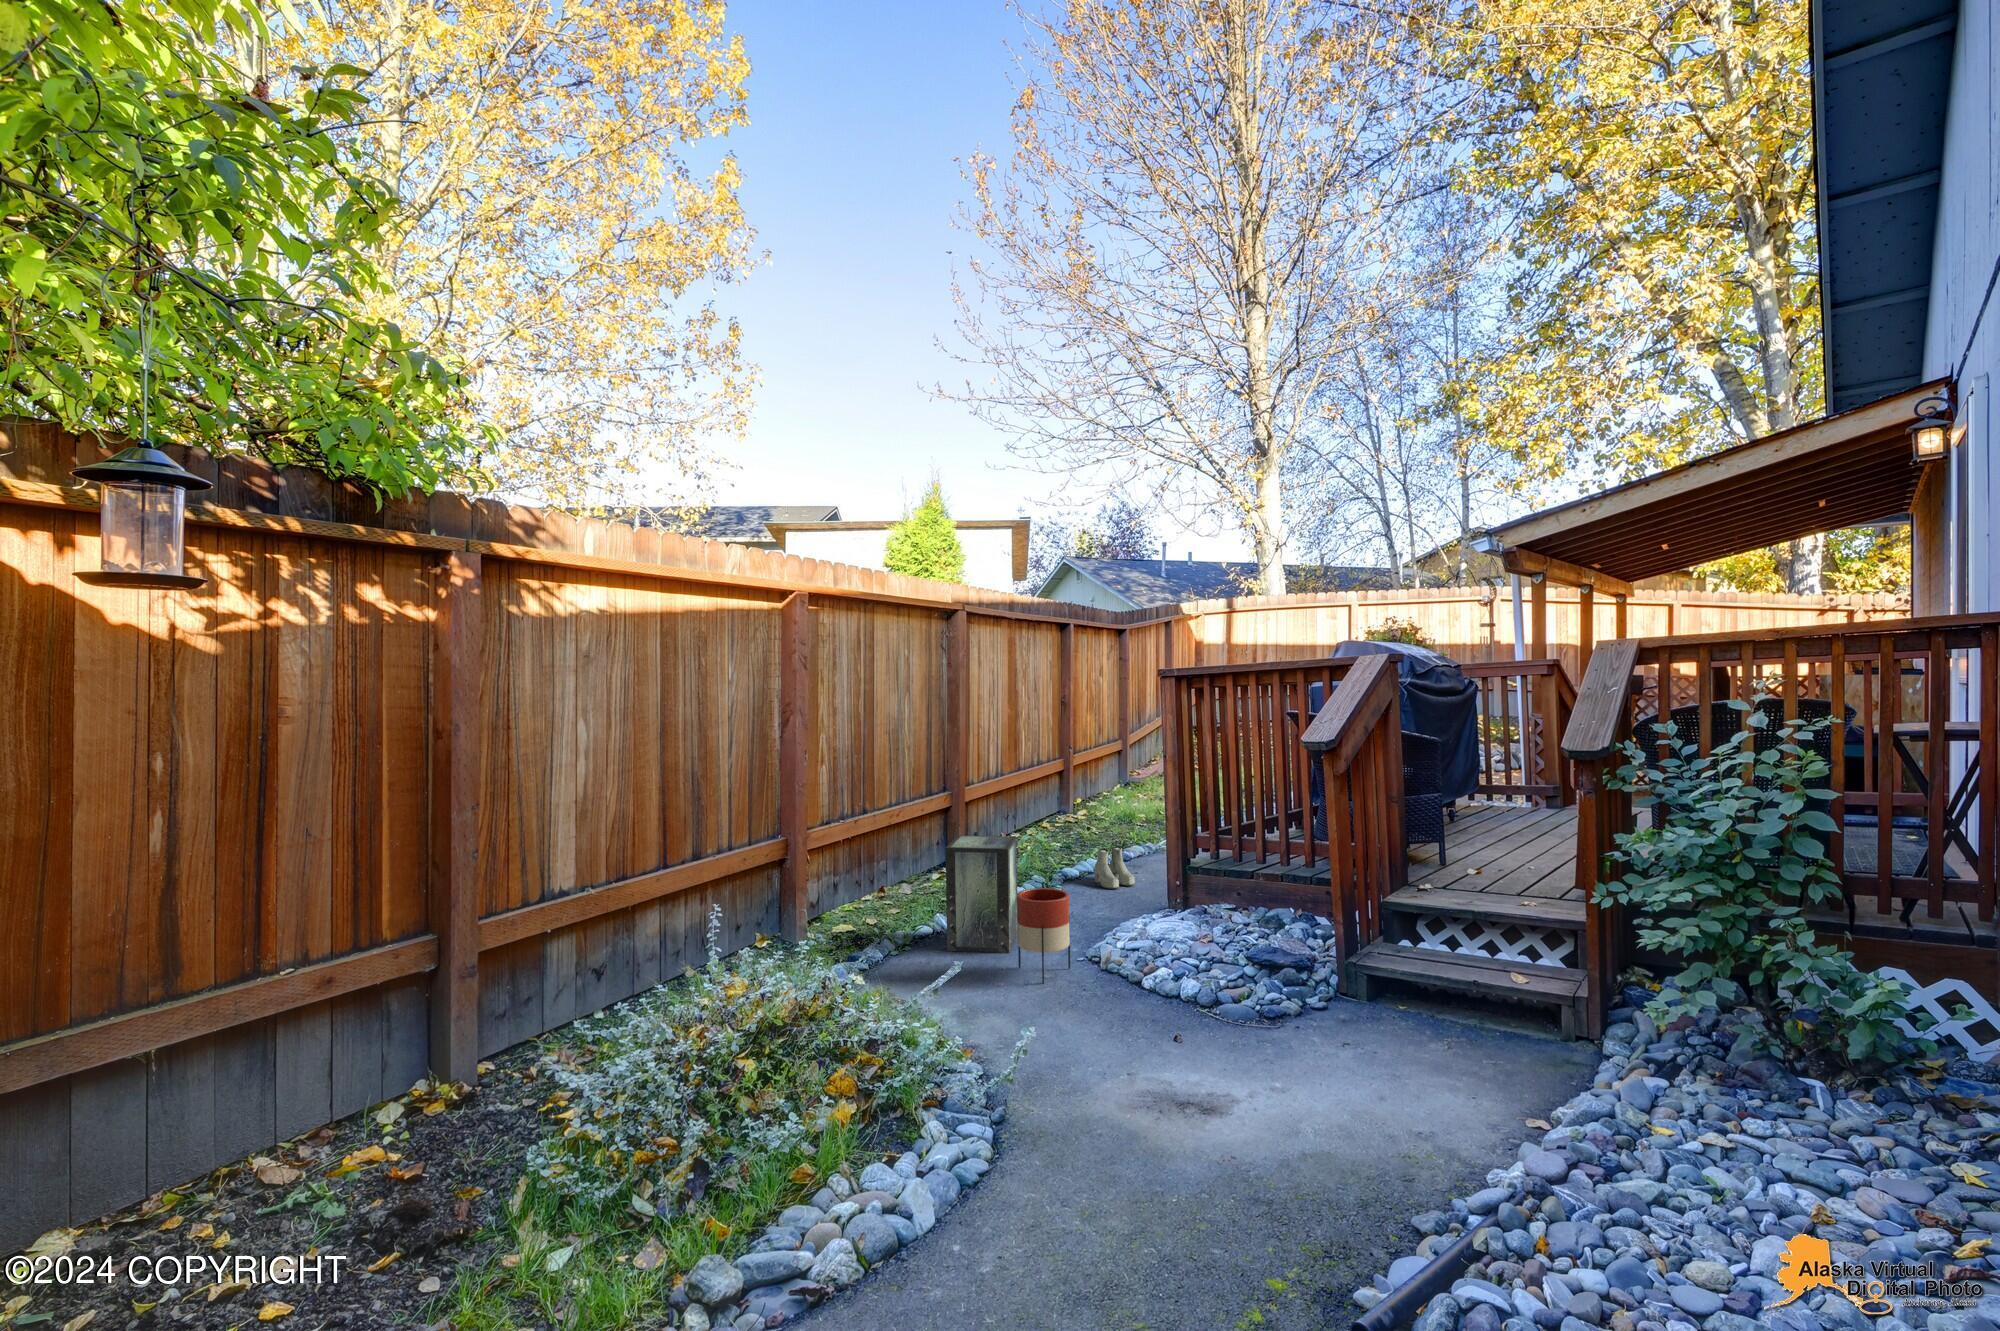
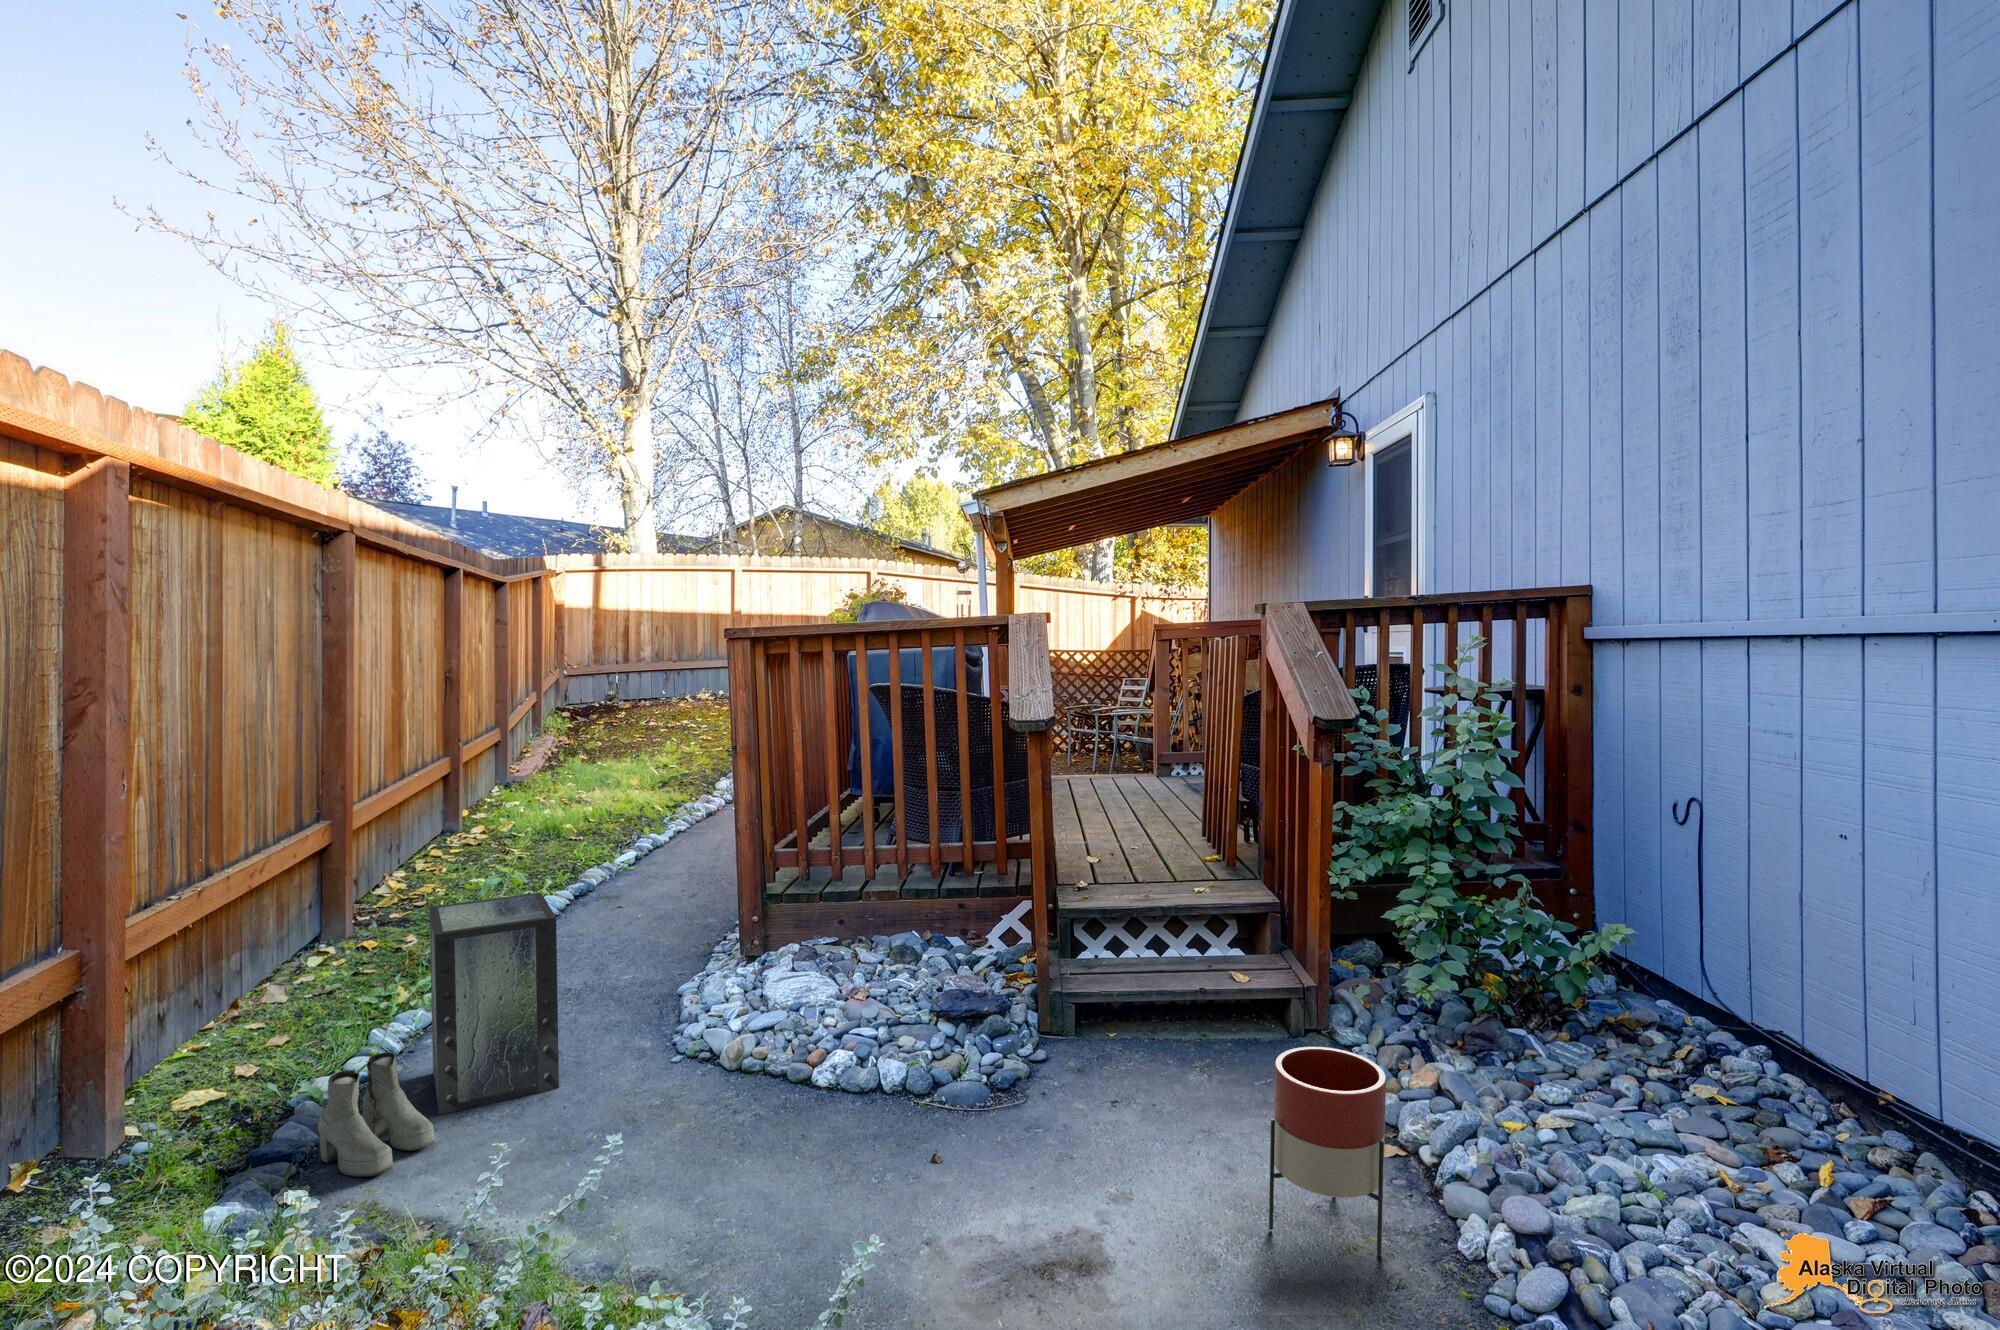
boots: present [1094,846,1135,889] -> present [318,1052,434,1177]
planter: present [1017,888,1070,984] -> present [1269,1047,1386,1256]

